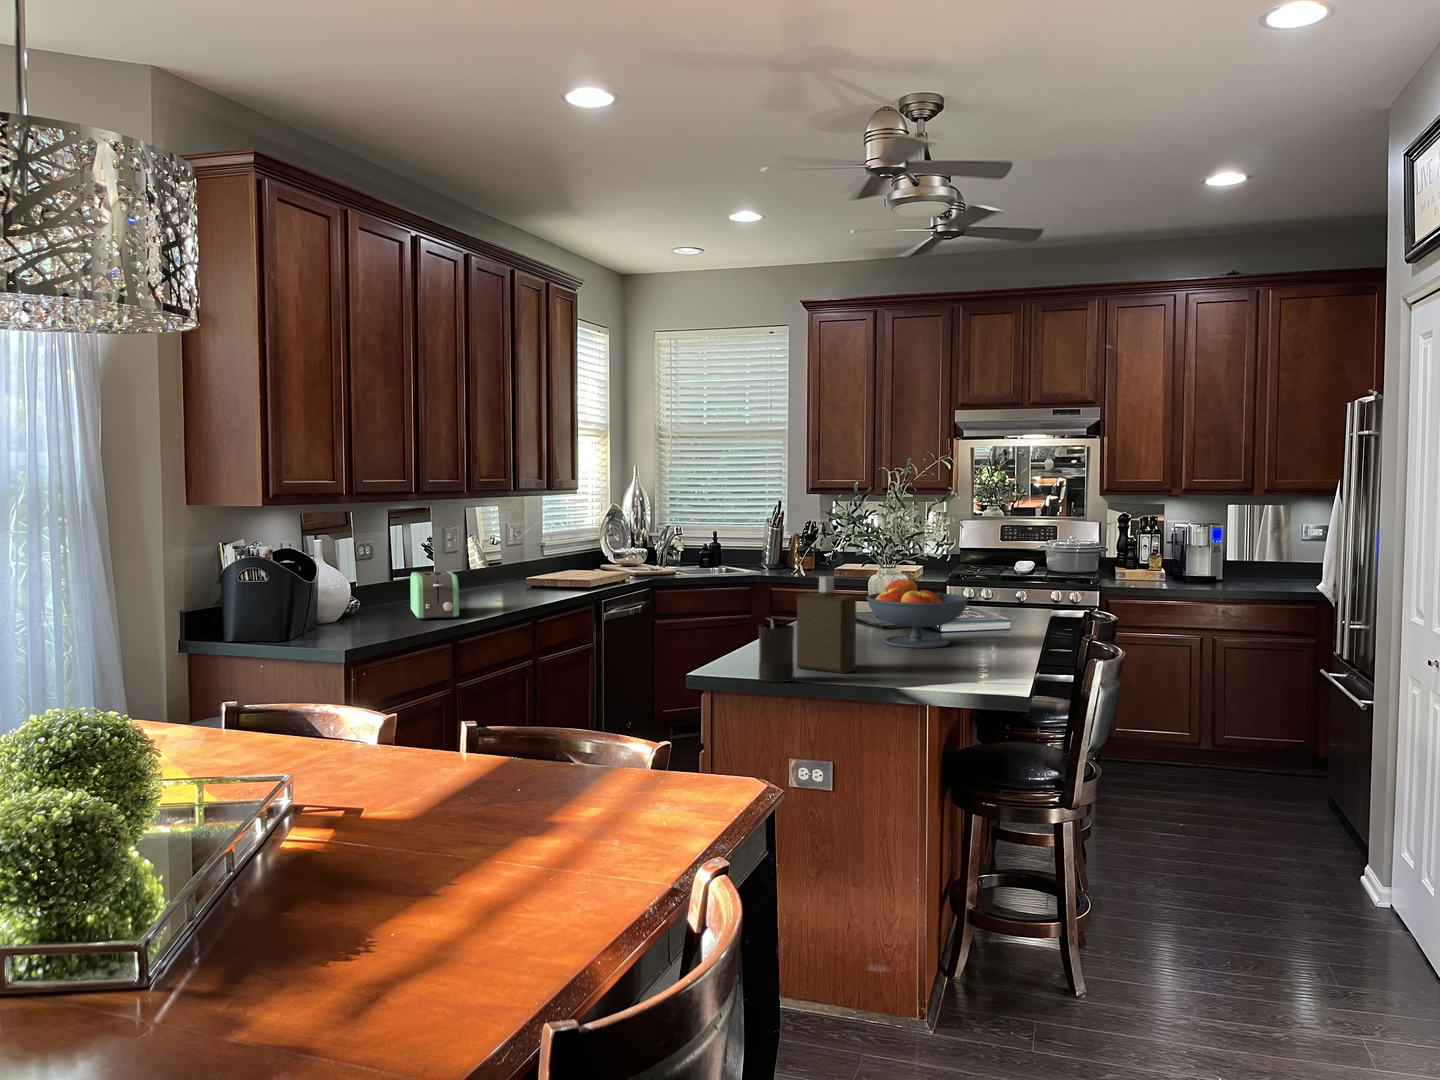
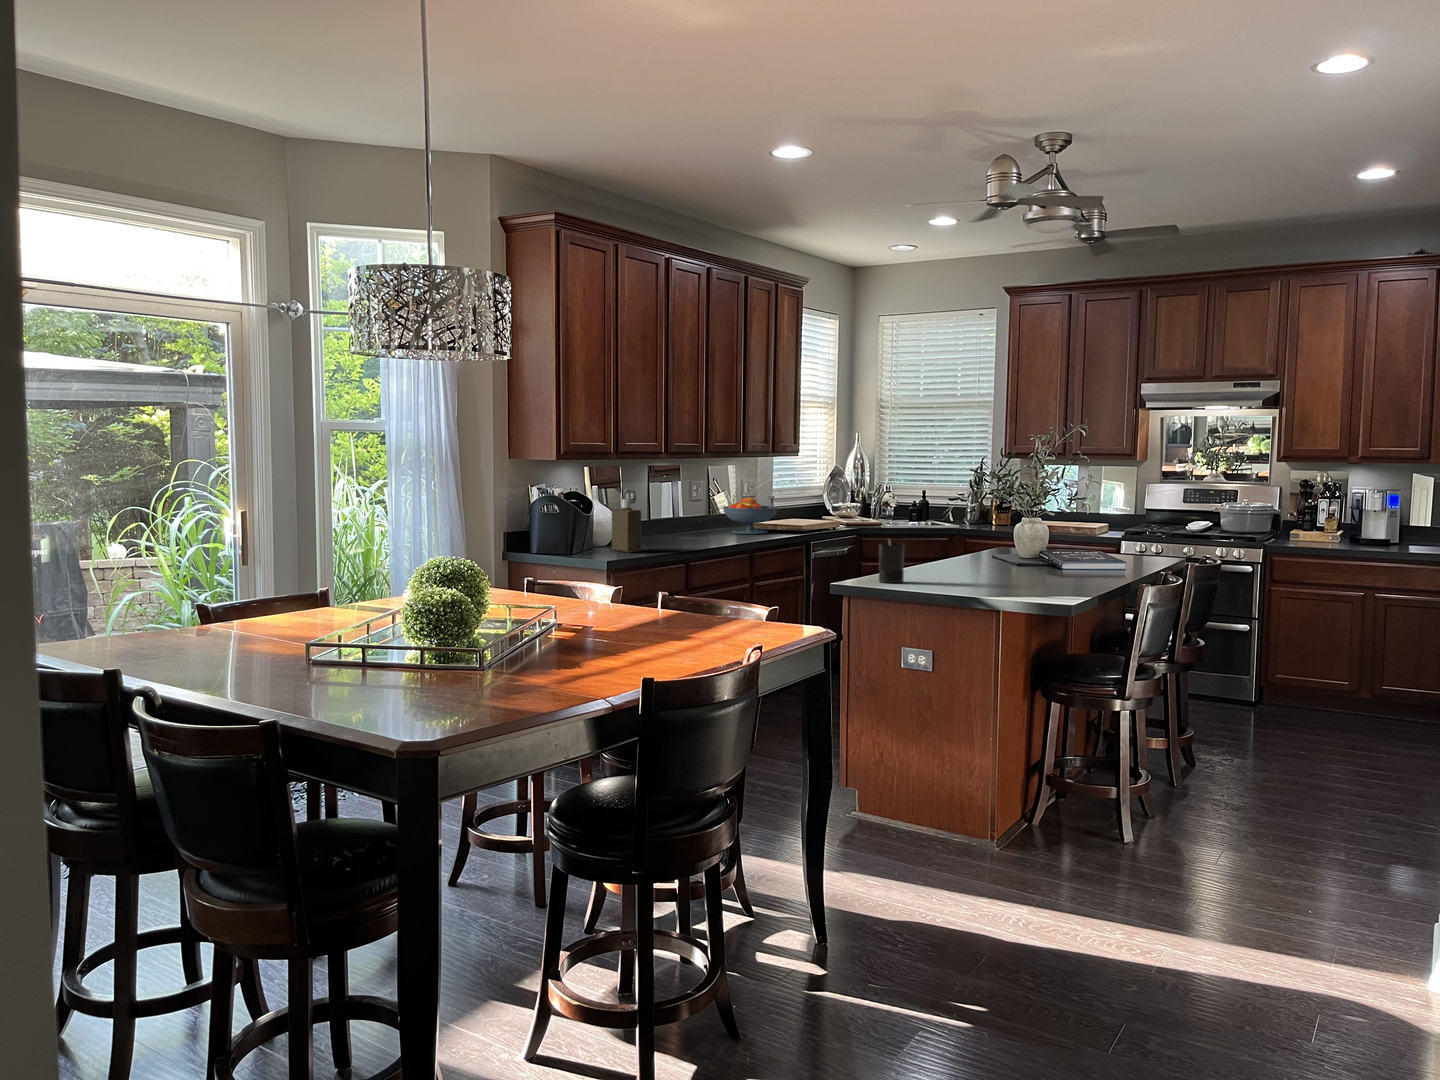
toaster: present [410,571,459,619] -> none [659,512,693,546]
bottle: present [797,576,856,673] -> present [612,499,641,553]
fruit bowl: present [866,578,968,648] -> present [723,497,778,534]

